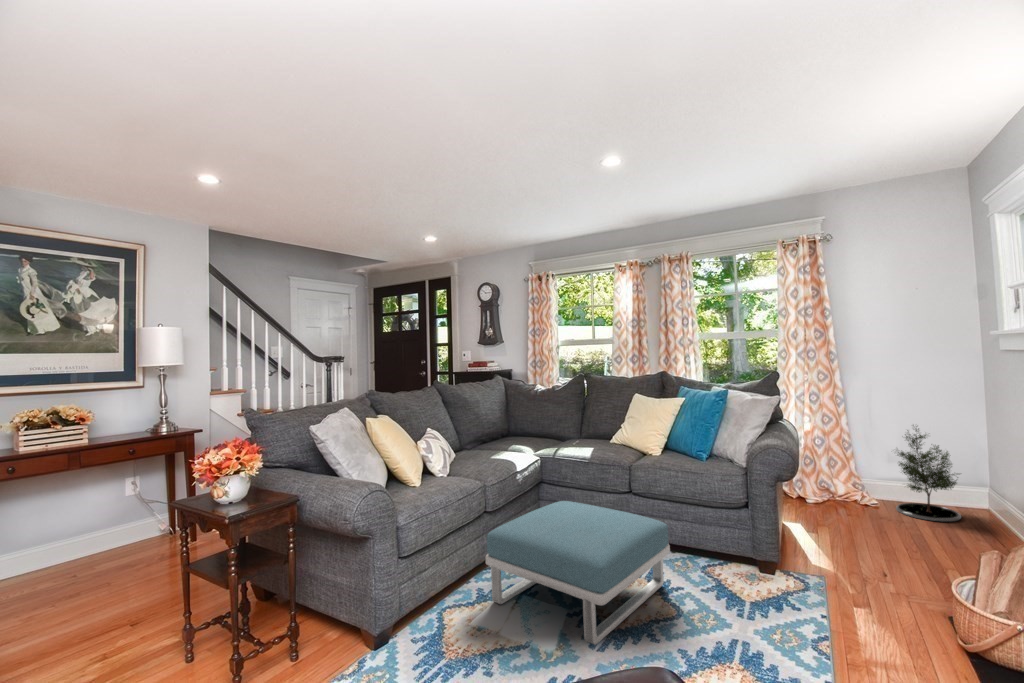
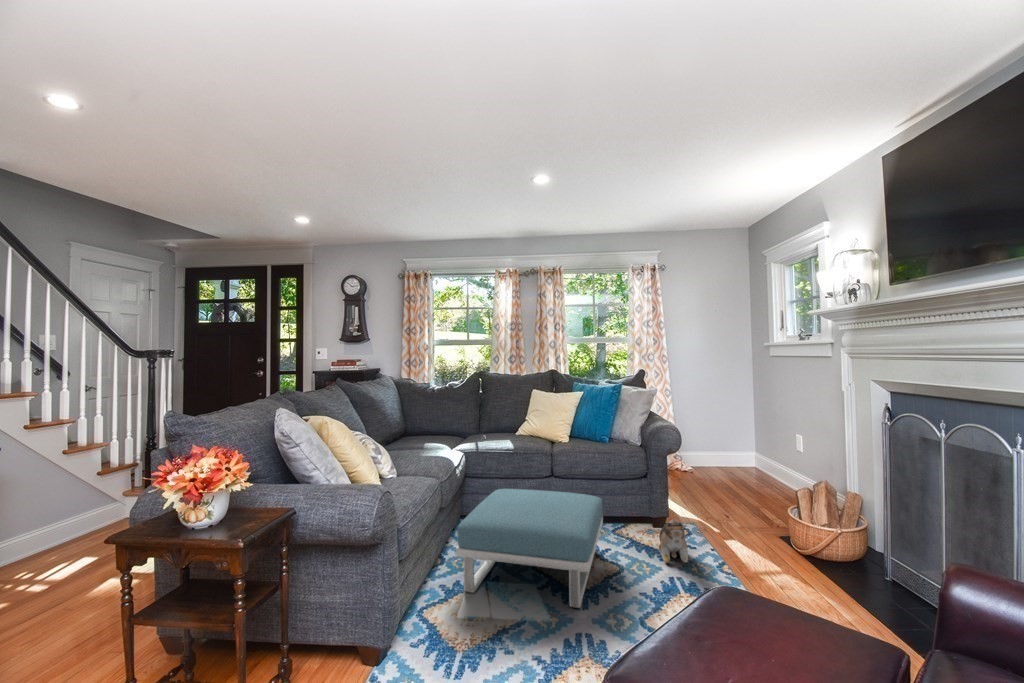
potted tree: present [896,429,961,522] -> none [702,408,744,477]
plush toy: none [733,562,782,621] -> present [659,519,688,563]

